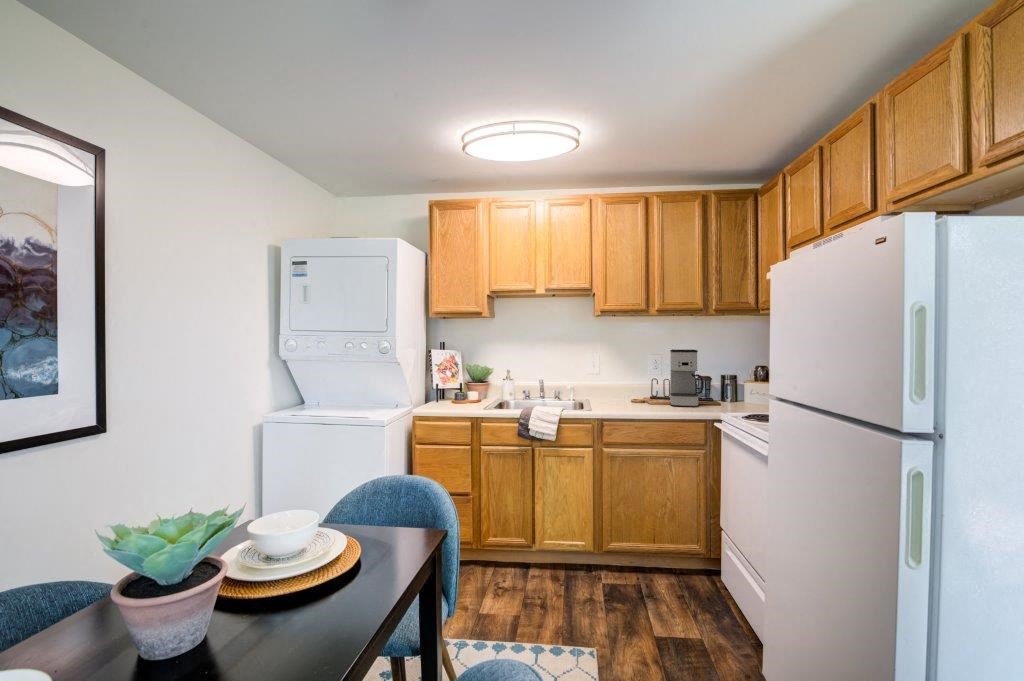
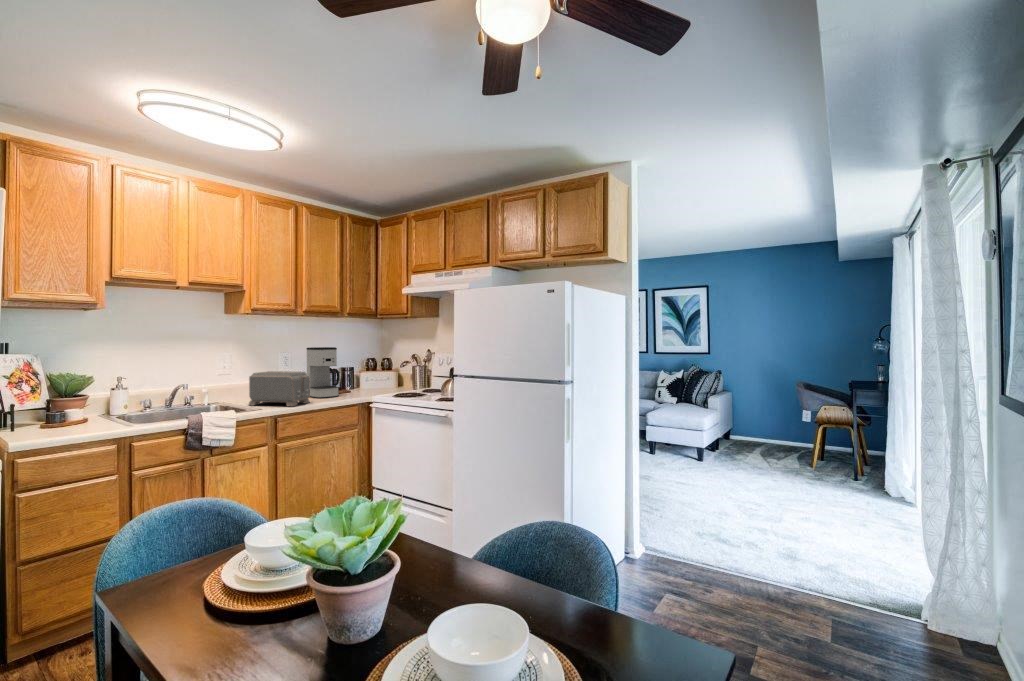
toaster: none [599,373,653,411] -> present [248,371,310,406]

